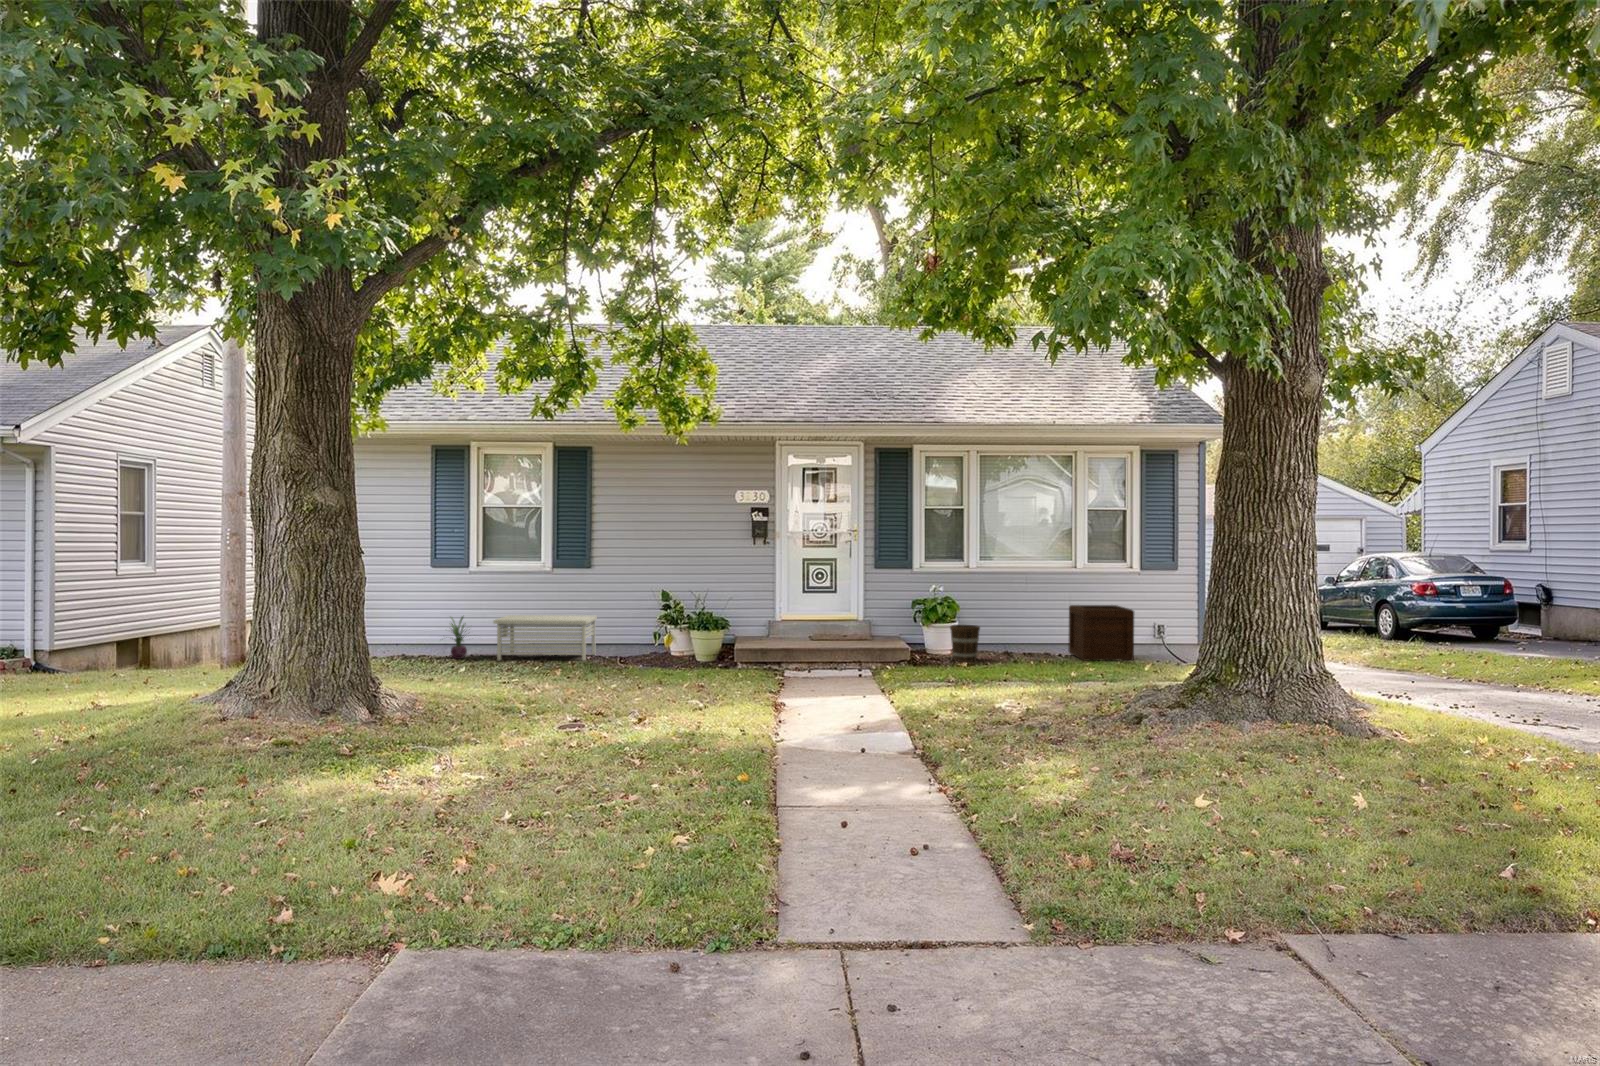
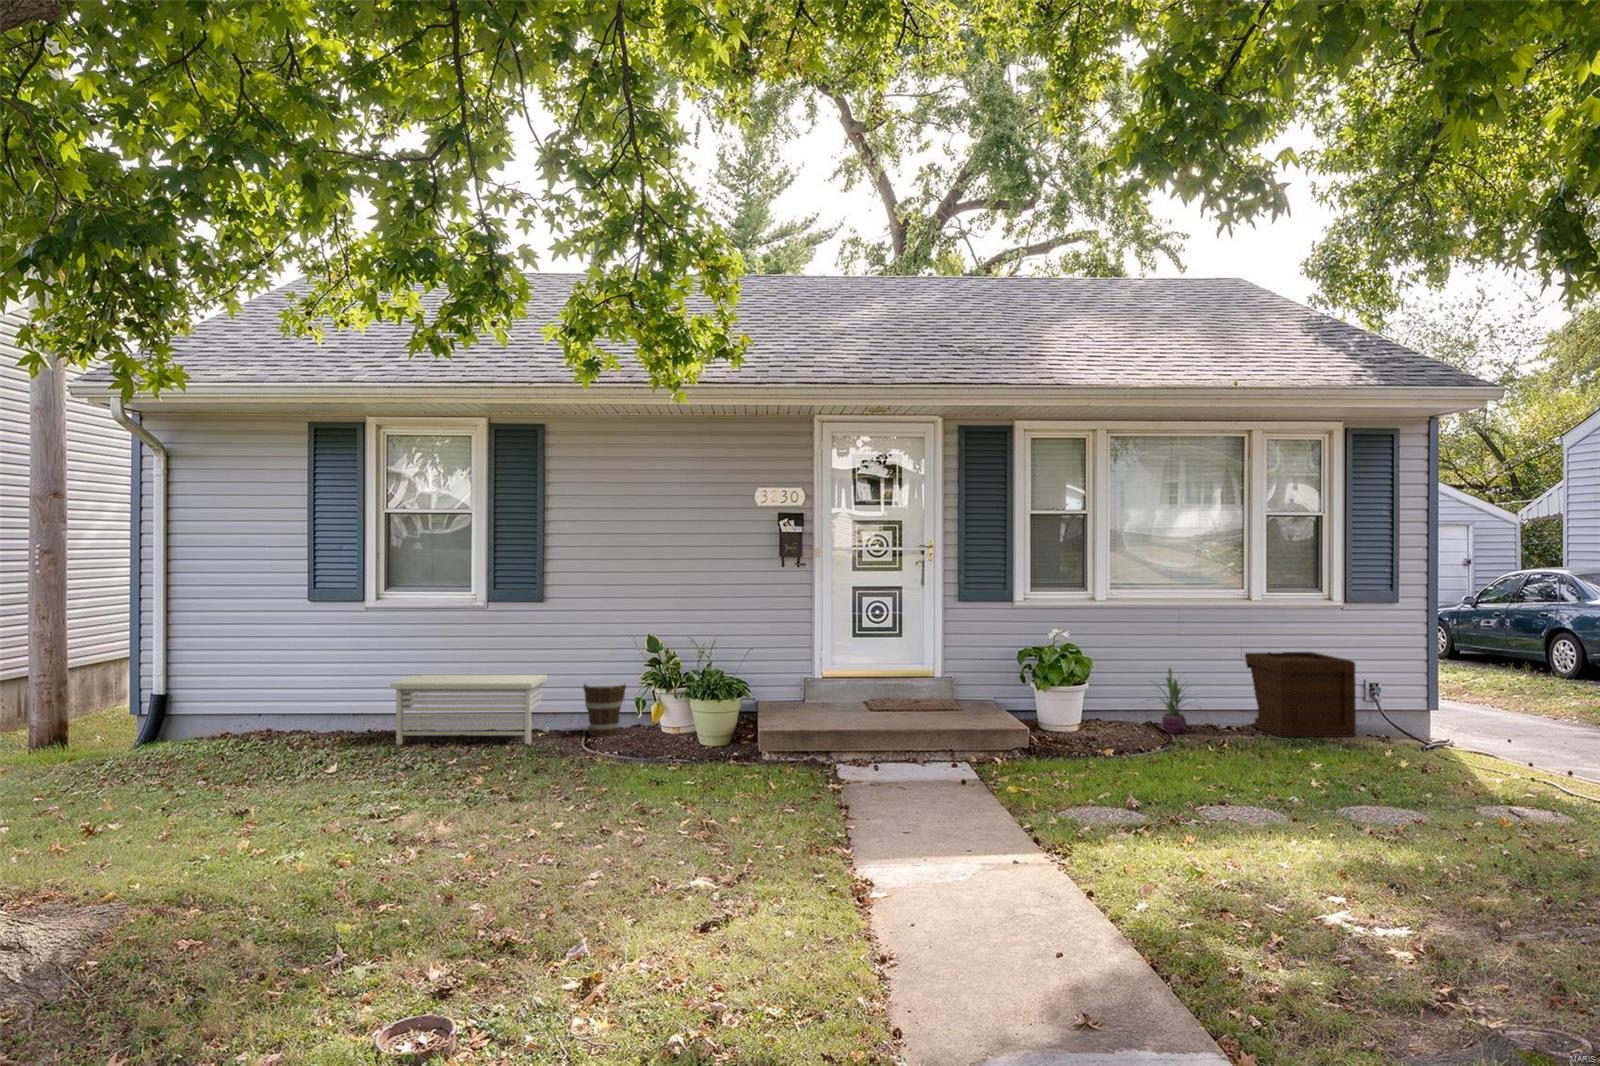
decorative plant: present [451,617,467,659] -> present [1149,669,1186,734]
bucket: present [950,625,980,662] -> present [583,684,626,736]

